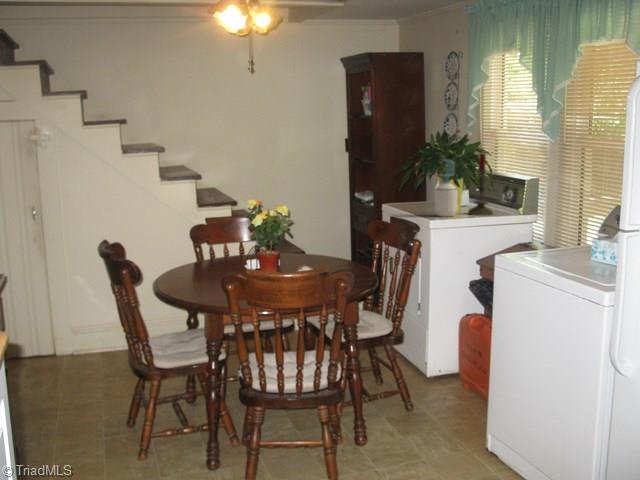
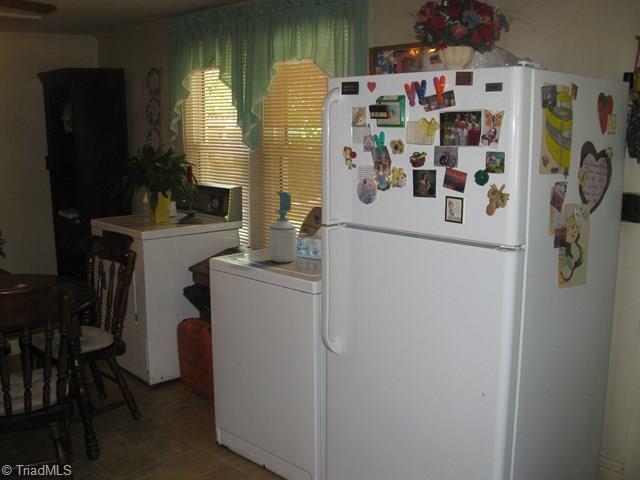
soap bottle: present [435,159,458,217] -> present [269,192,297,262]

